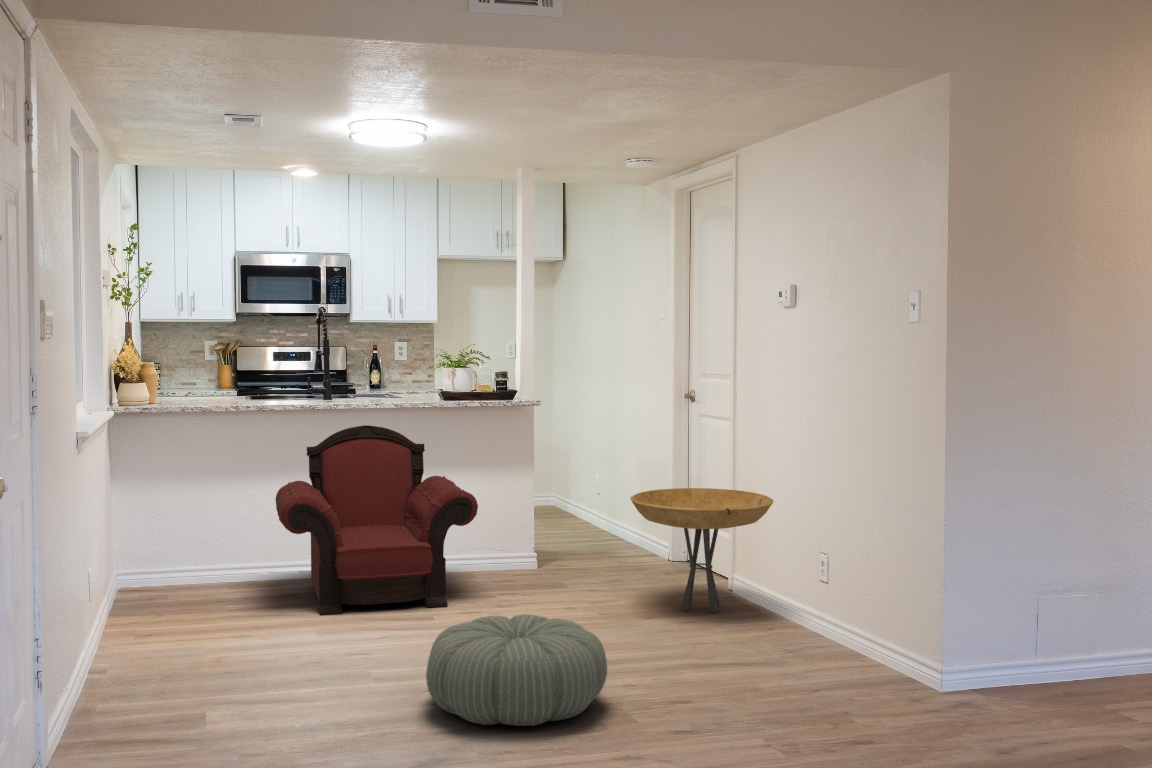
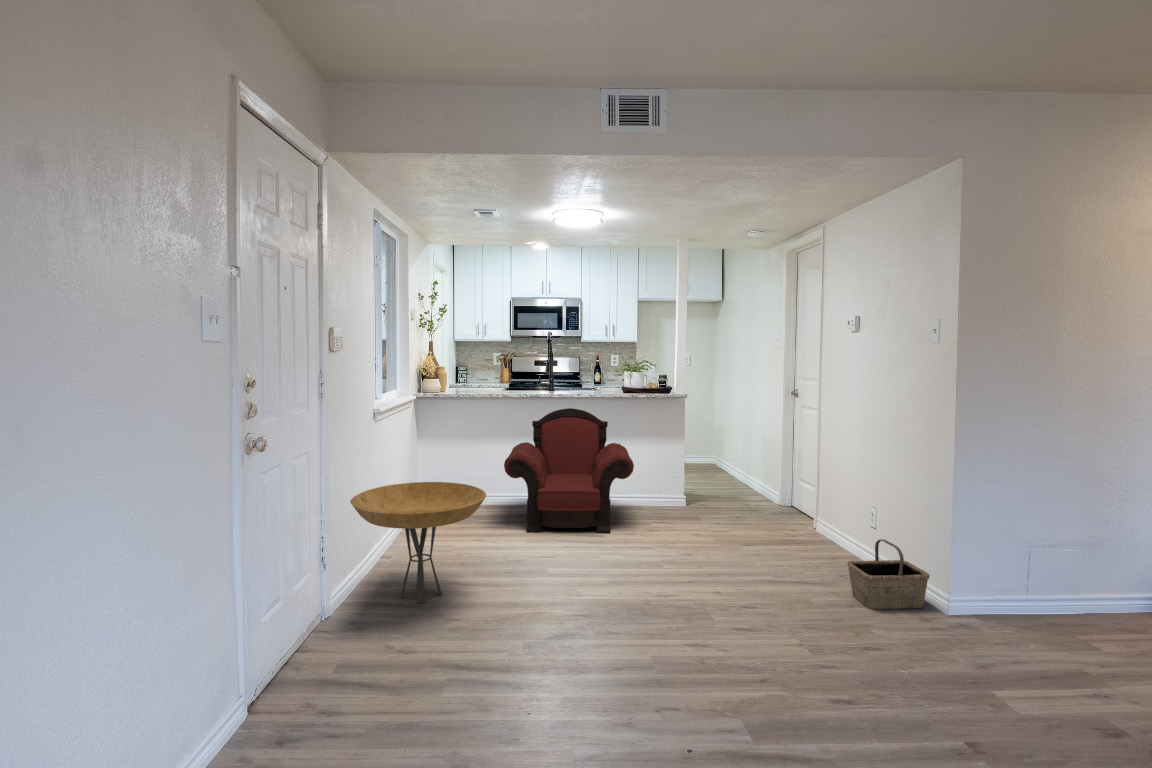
side table: present [630,488,774,612] -> present [350,482,486,603]
basket: none [781,573,876,659] -> present [847,539,930,609]
pouf: present [426,614,607,726] -> none [553,554,689,647]

